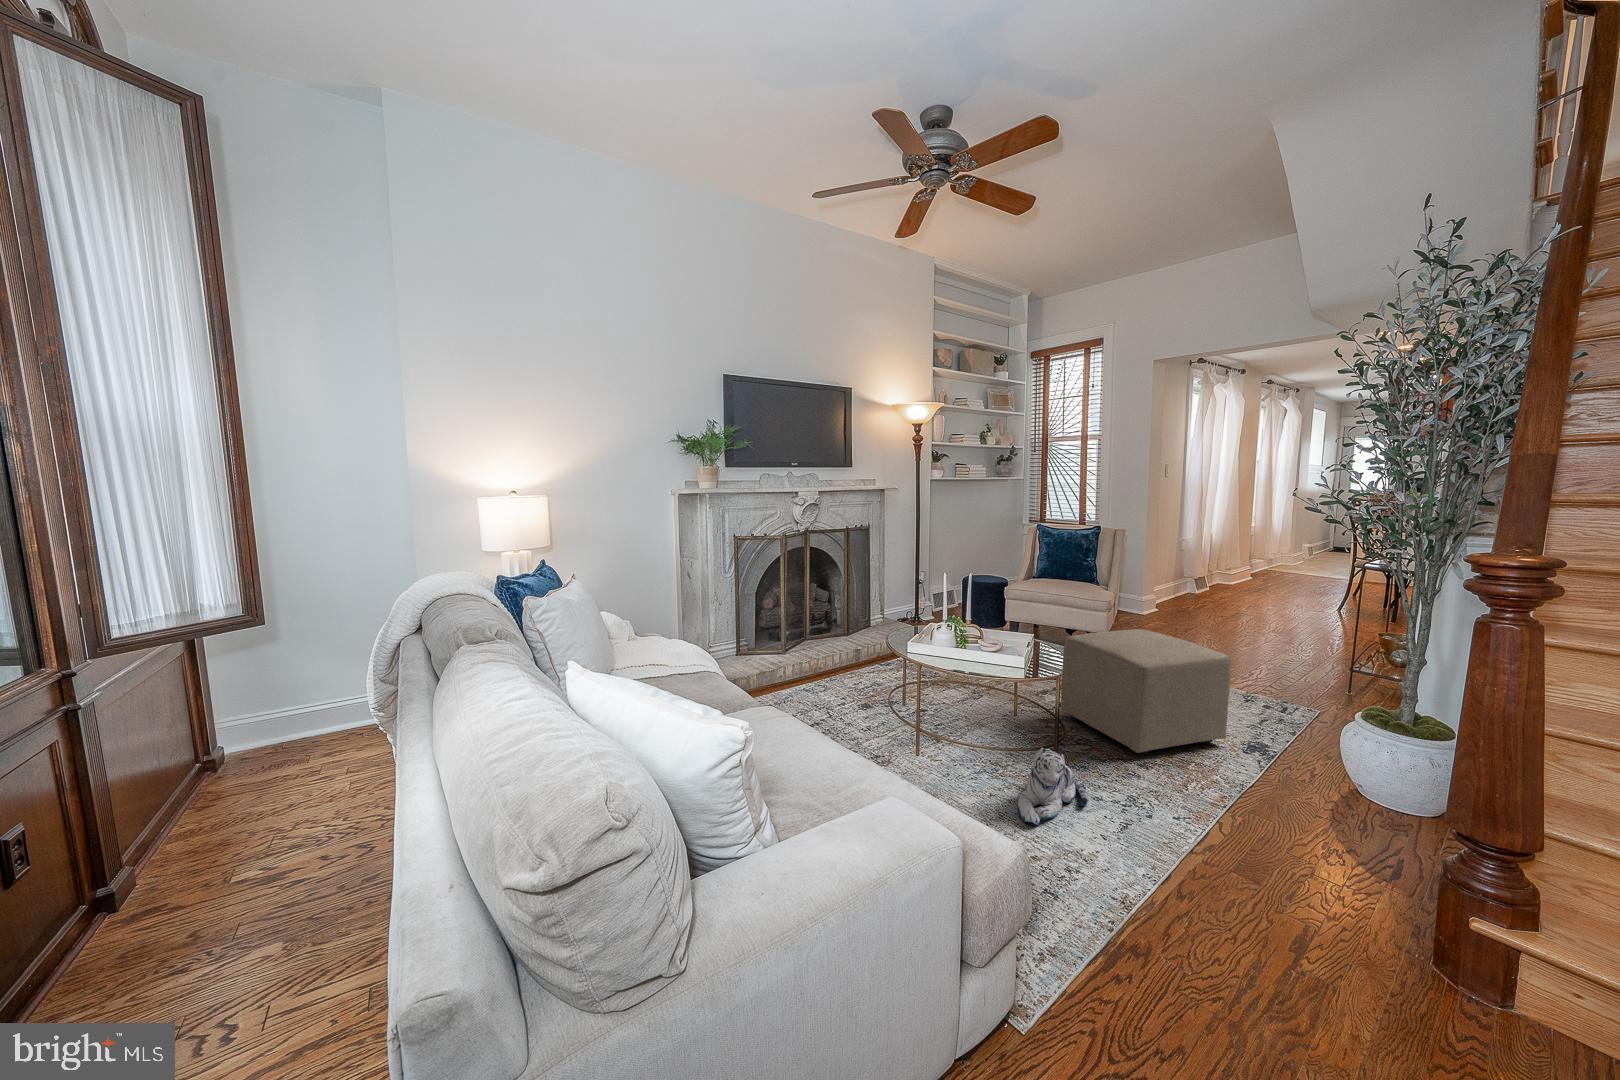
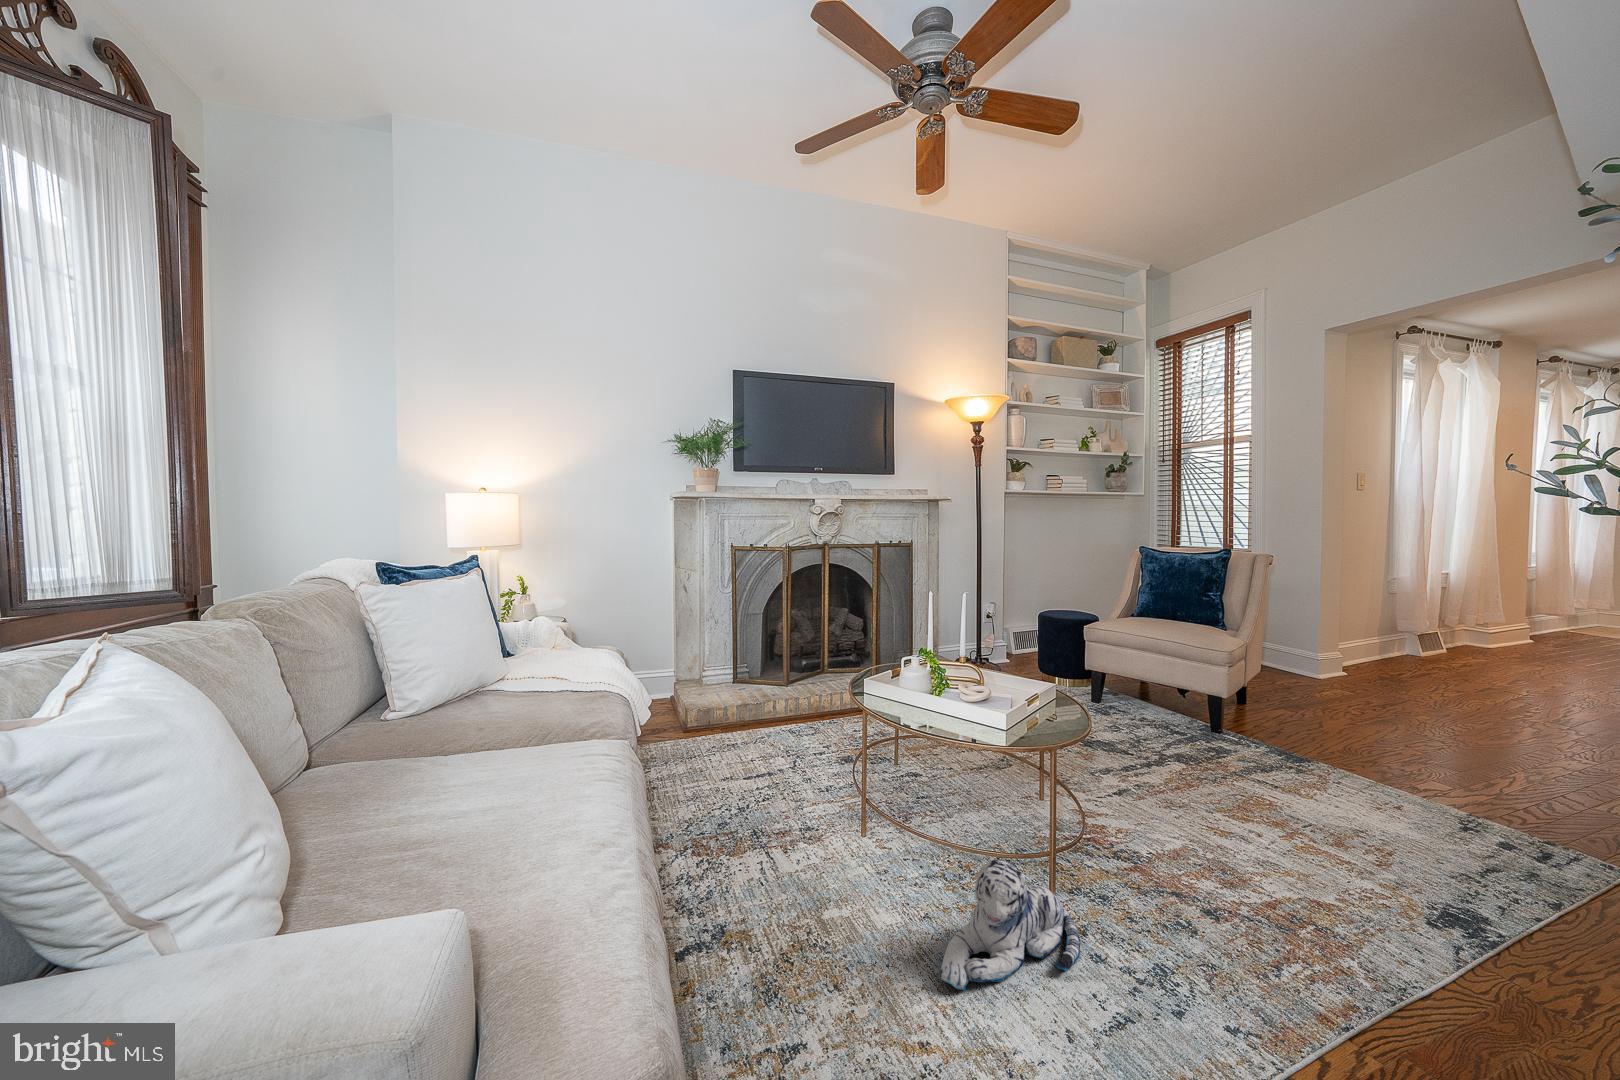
ottoman: present [1060,629,1231,754] -> none [1109,689,1396,891]

